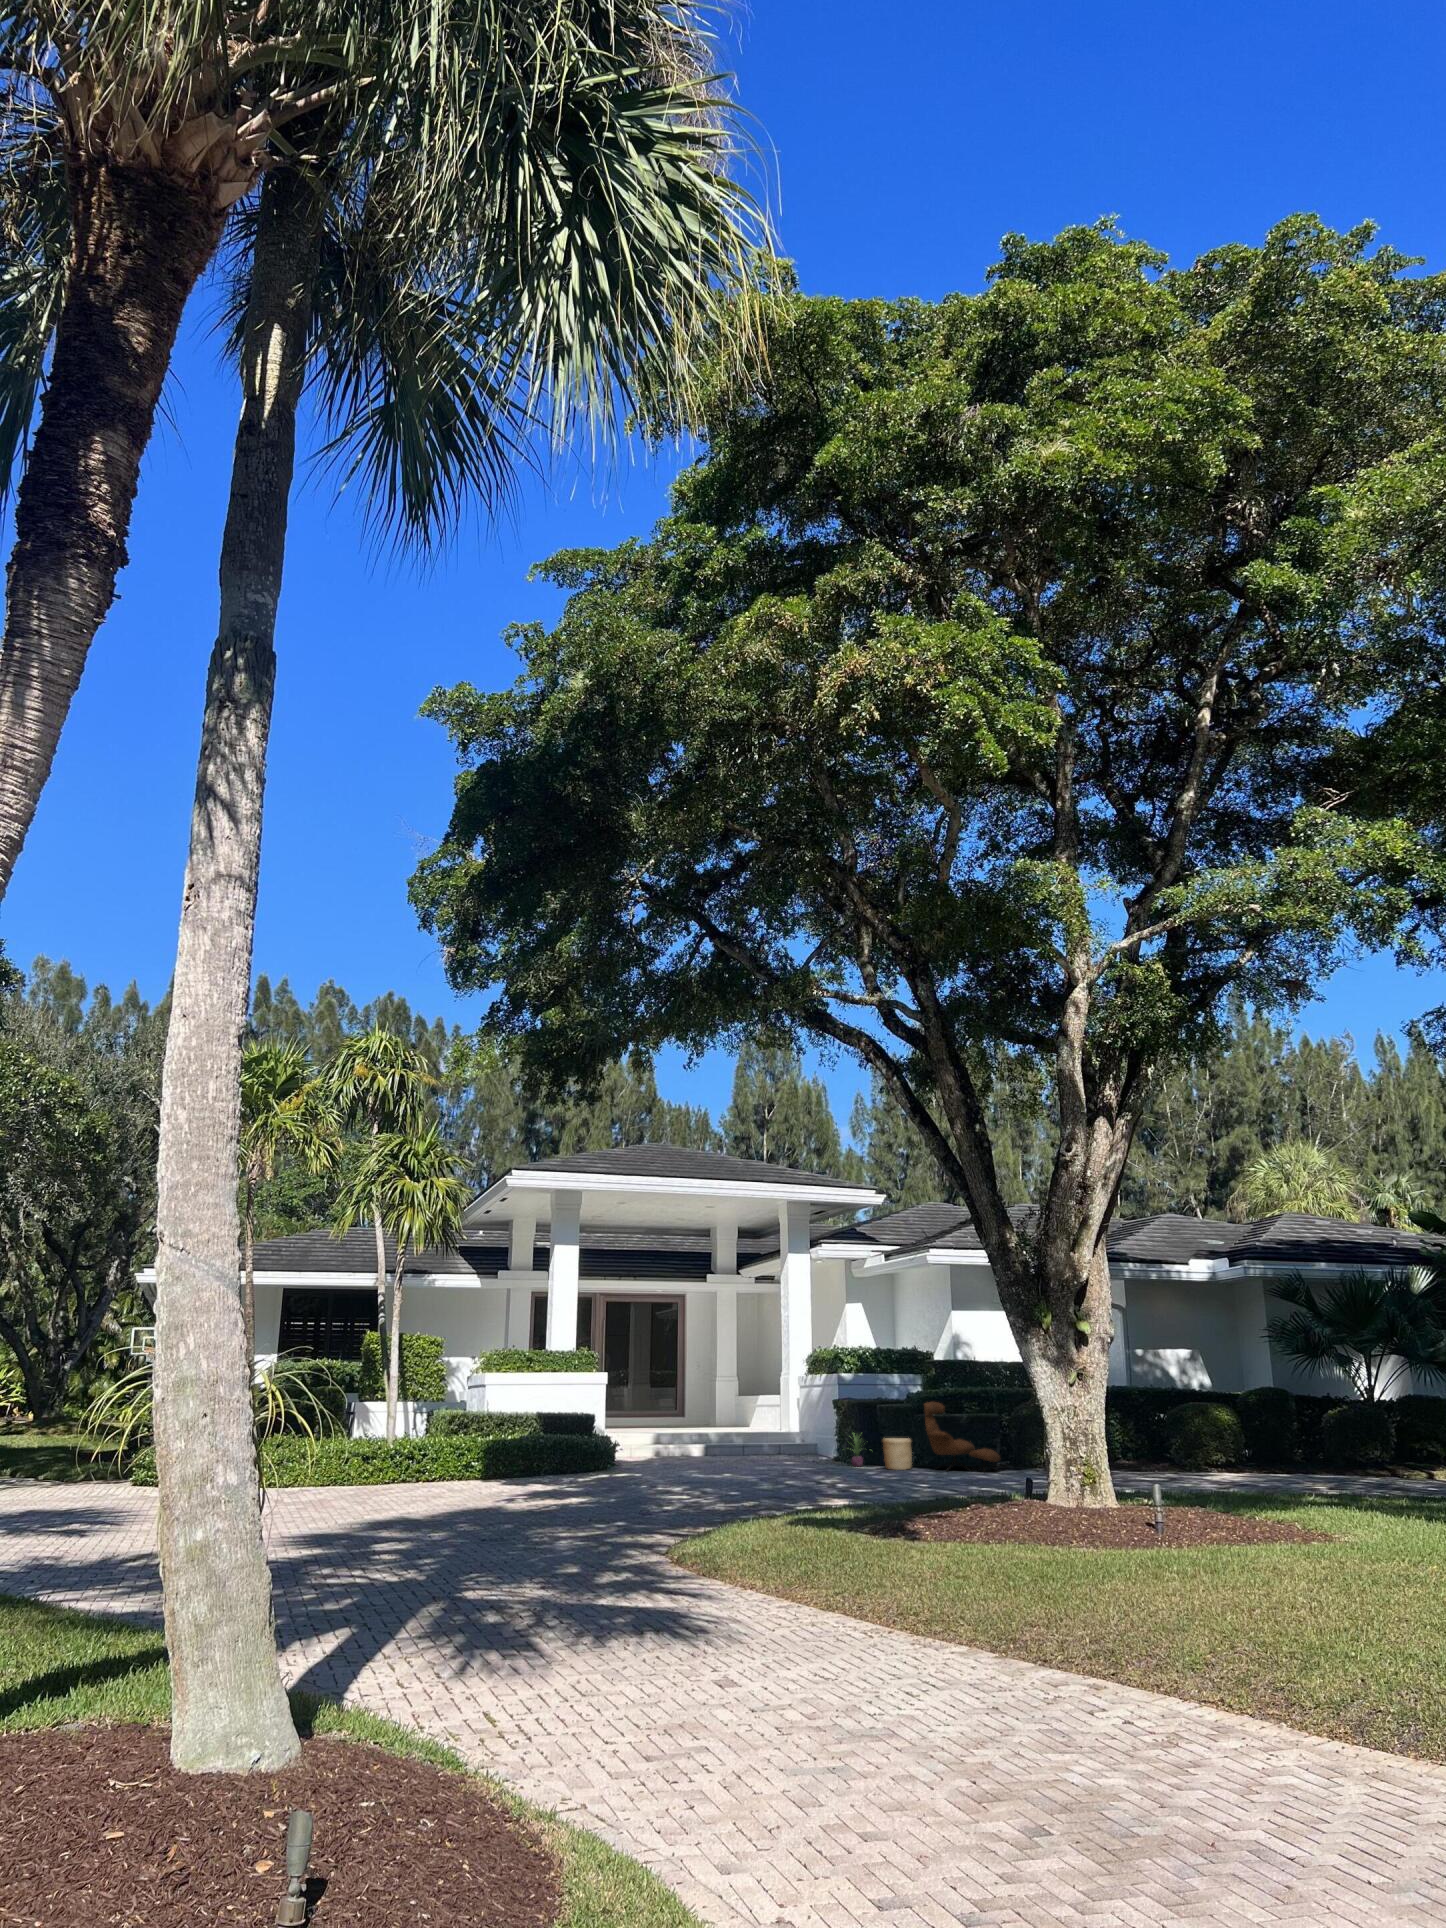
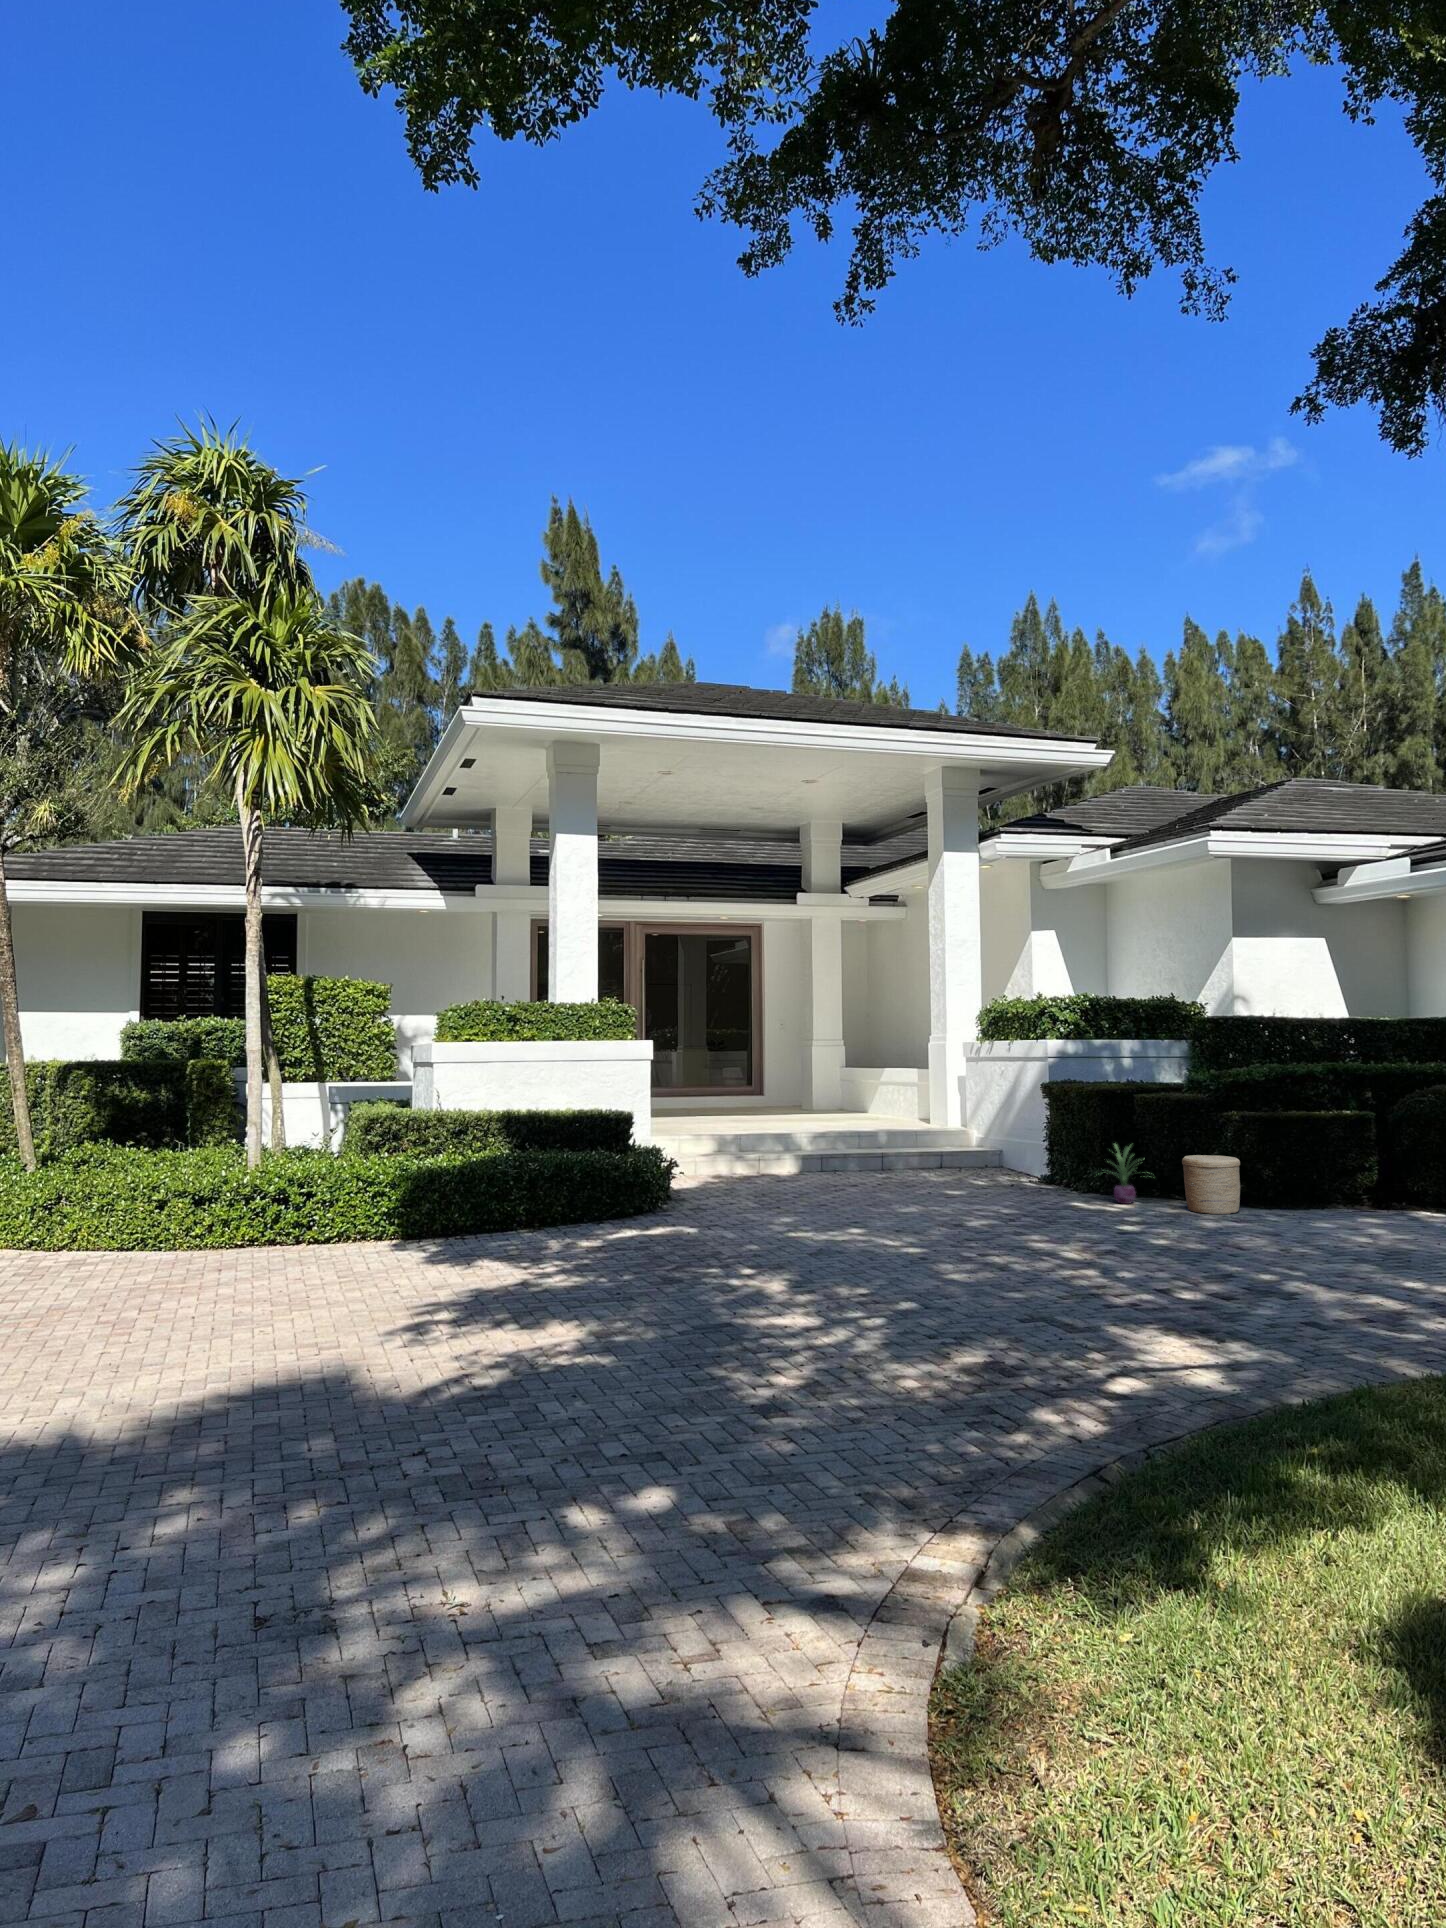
lounge chair: present [924,1402,1001,1471] -> none [1271,1092,1428,1224]

